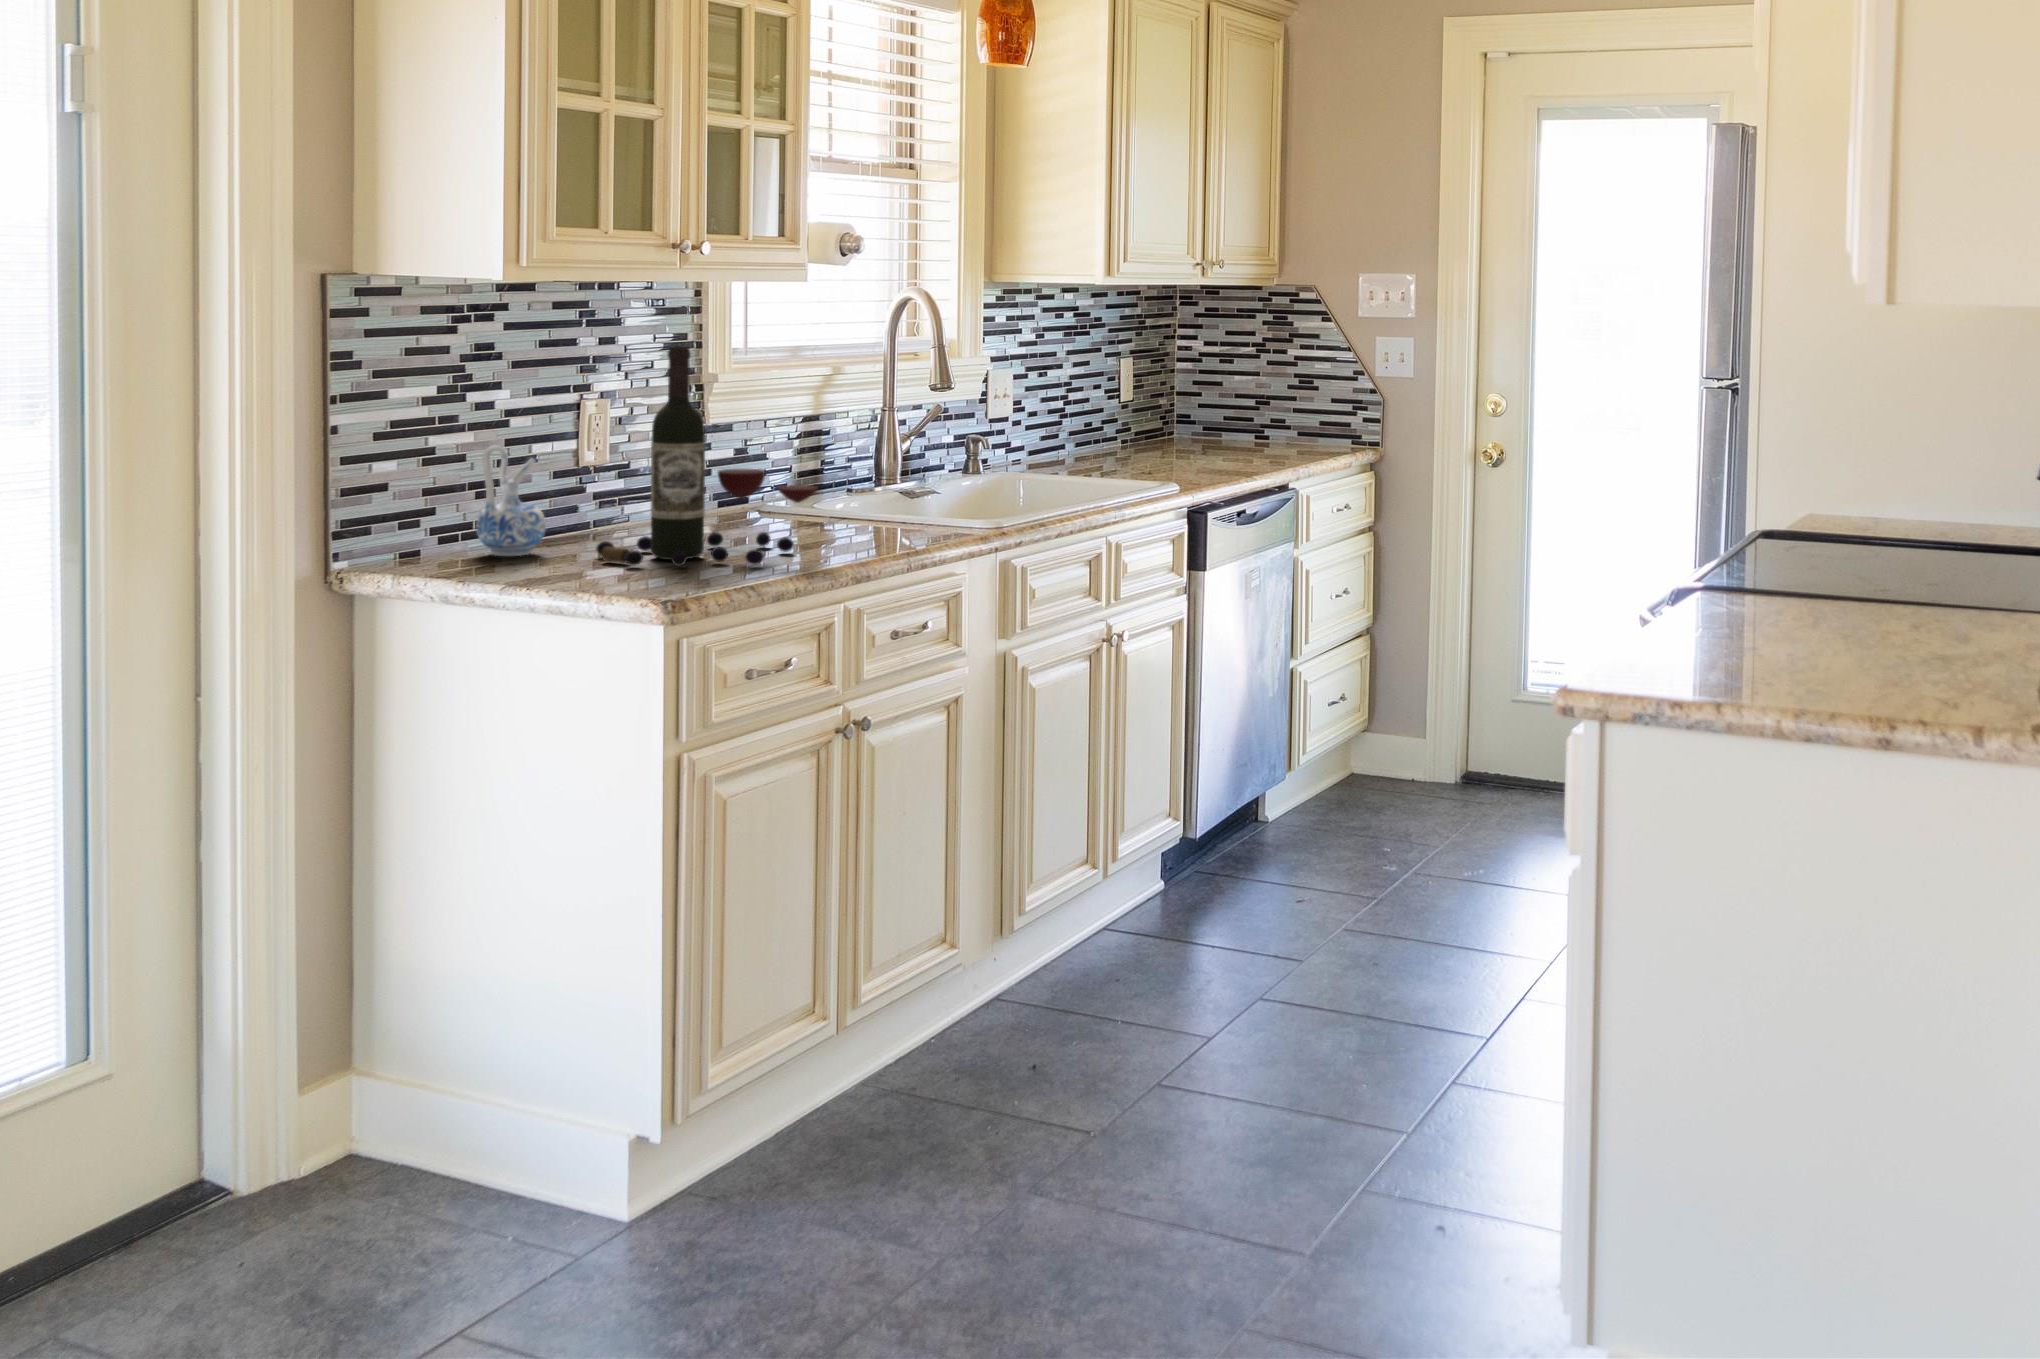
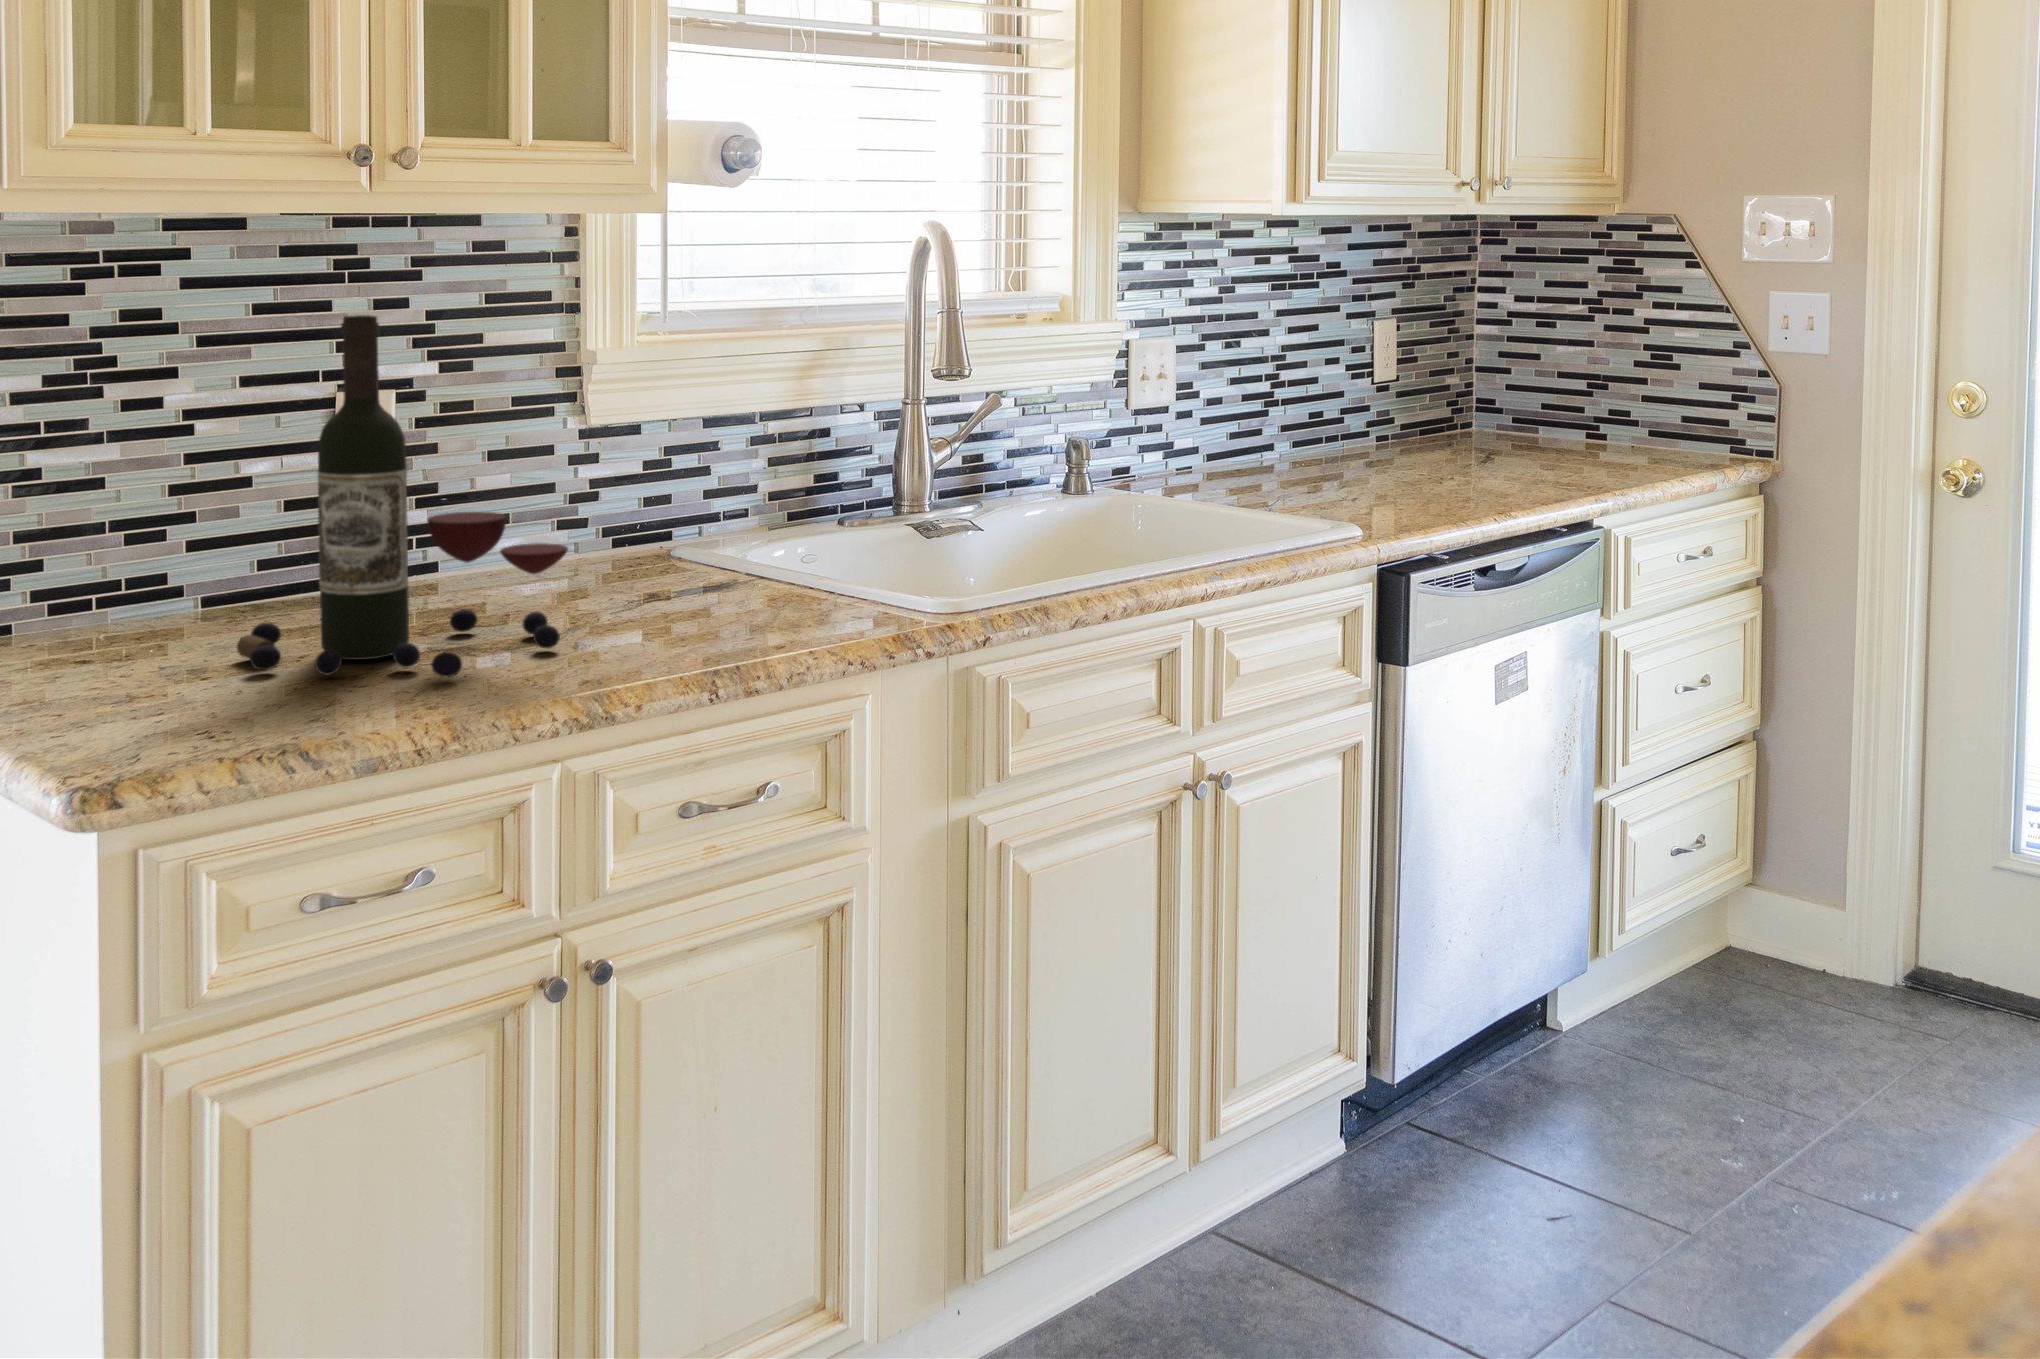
ceramic pitcher: present [476,445,546,556] -> none [85,469,199,641]

